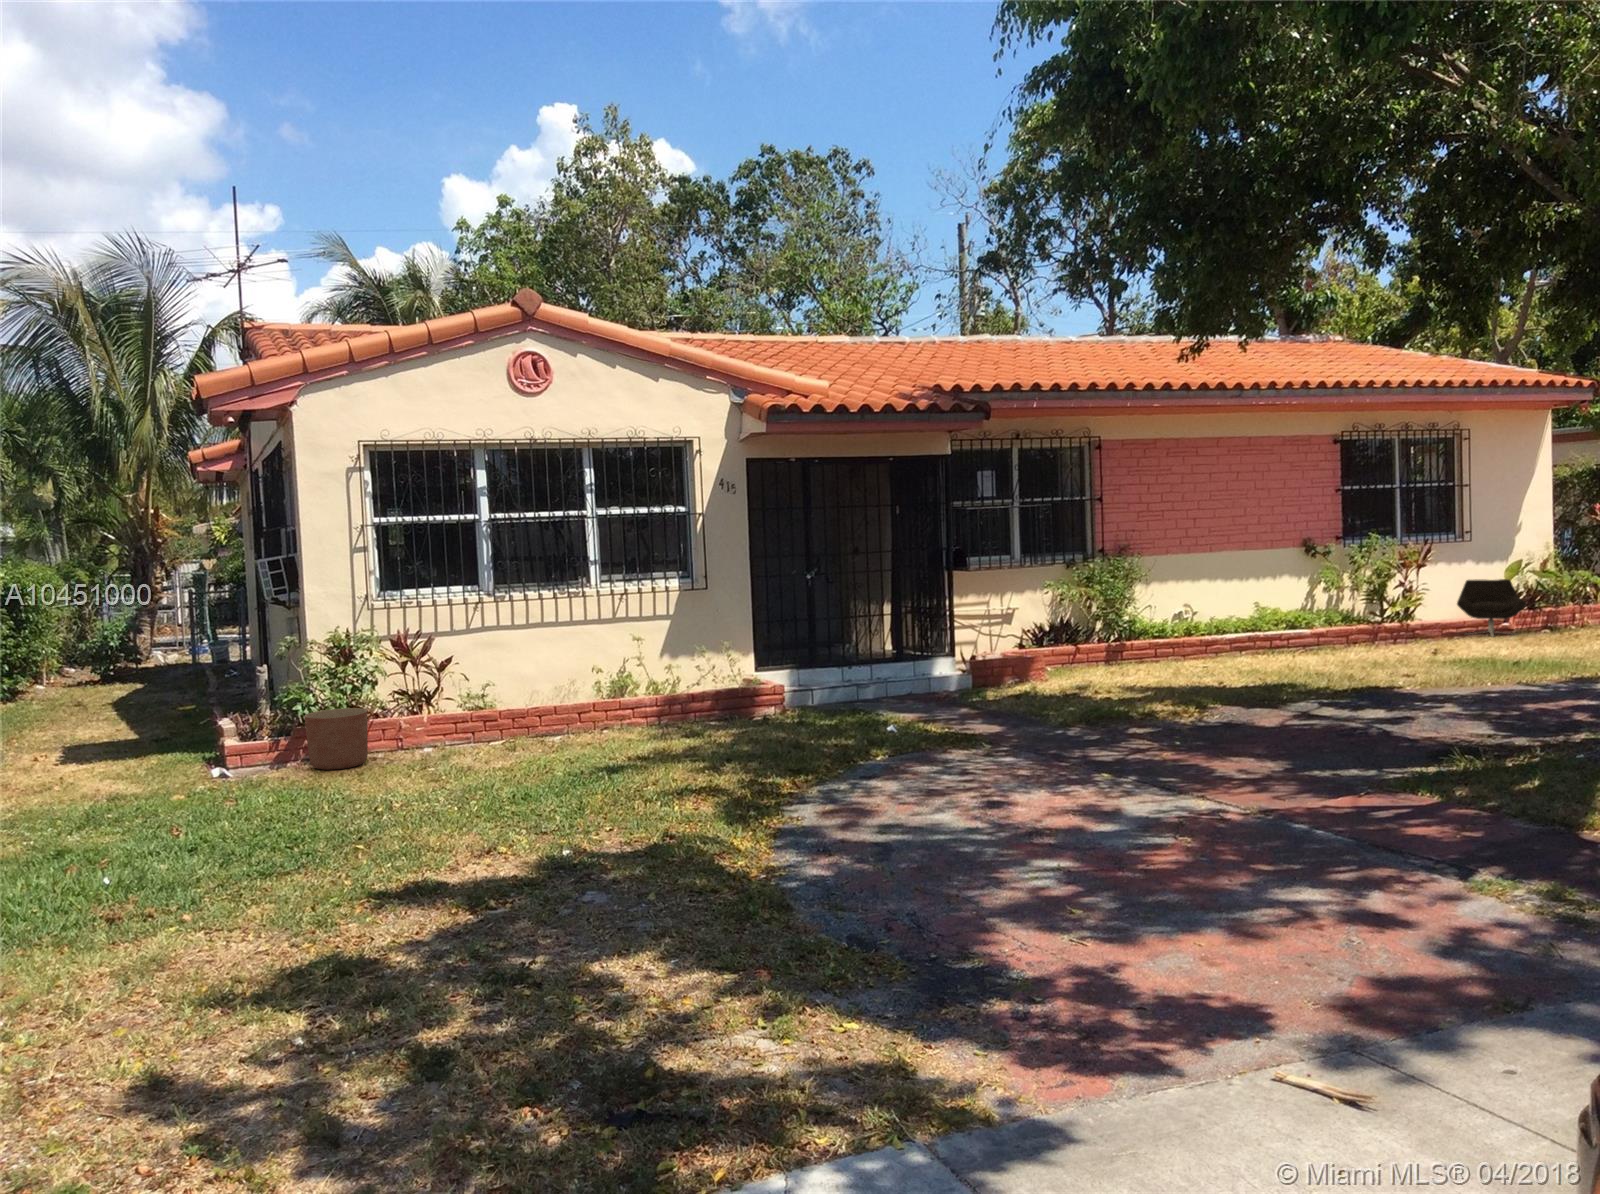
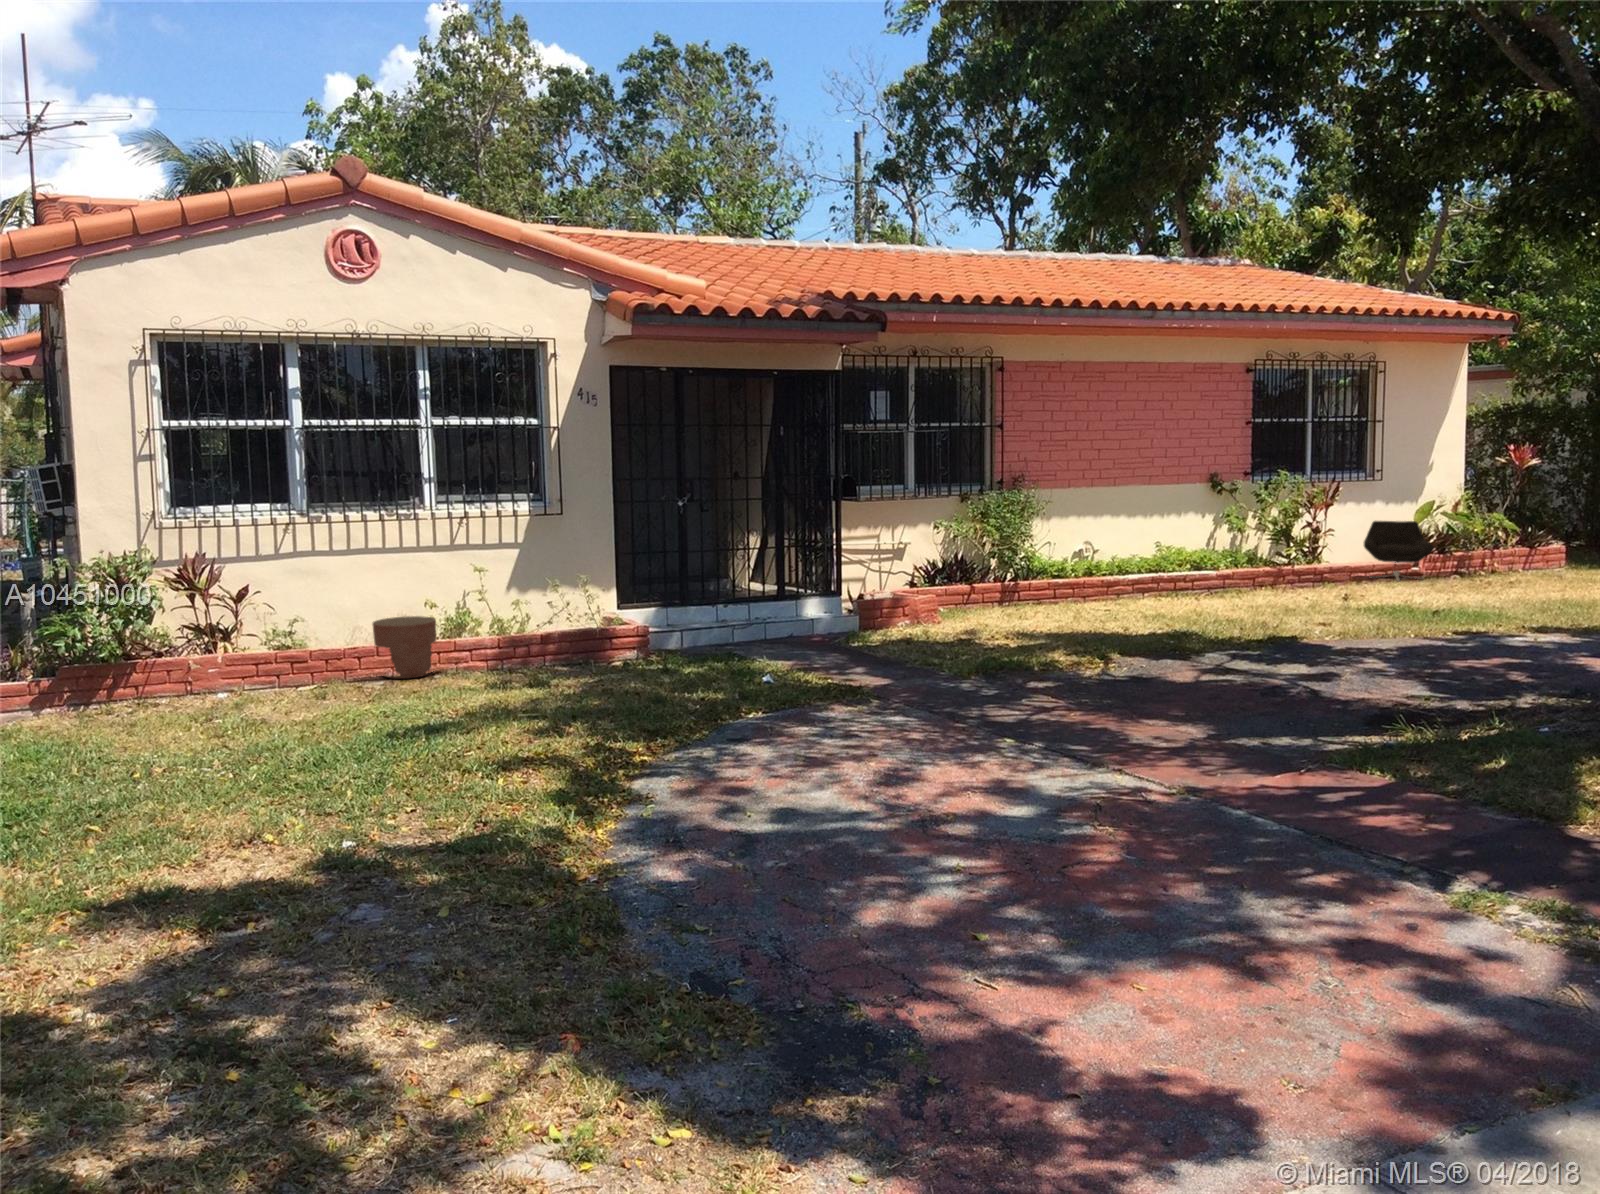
planter: present [305,708,368,770] -> present [373,616,436,679]

